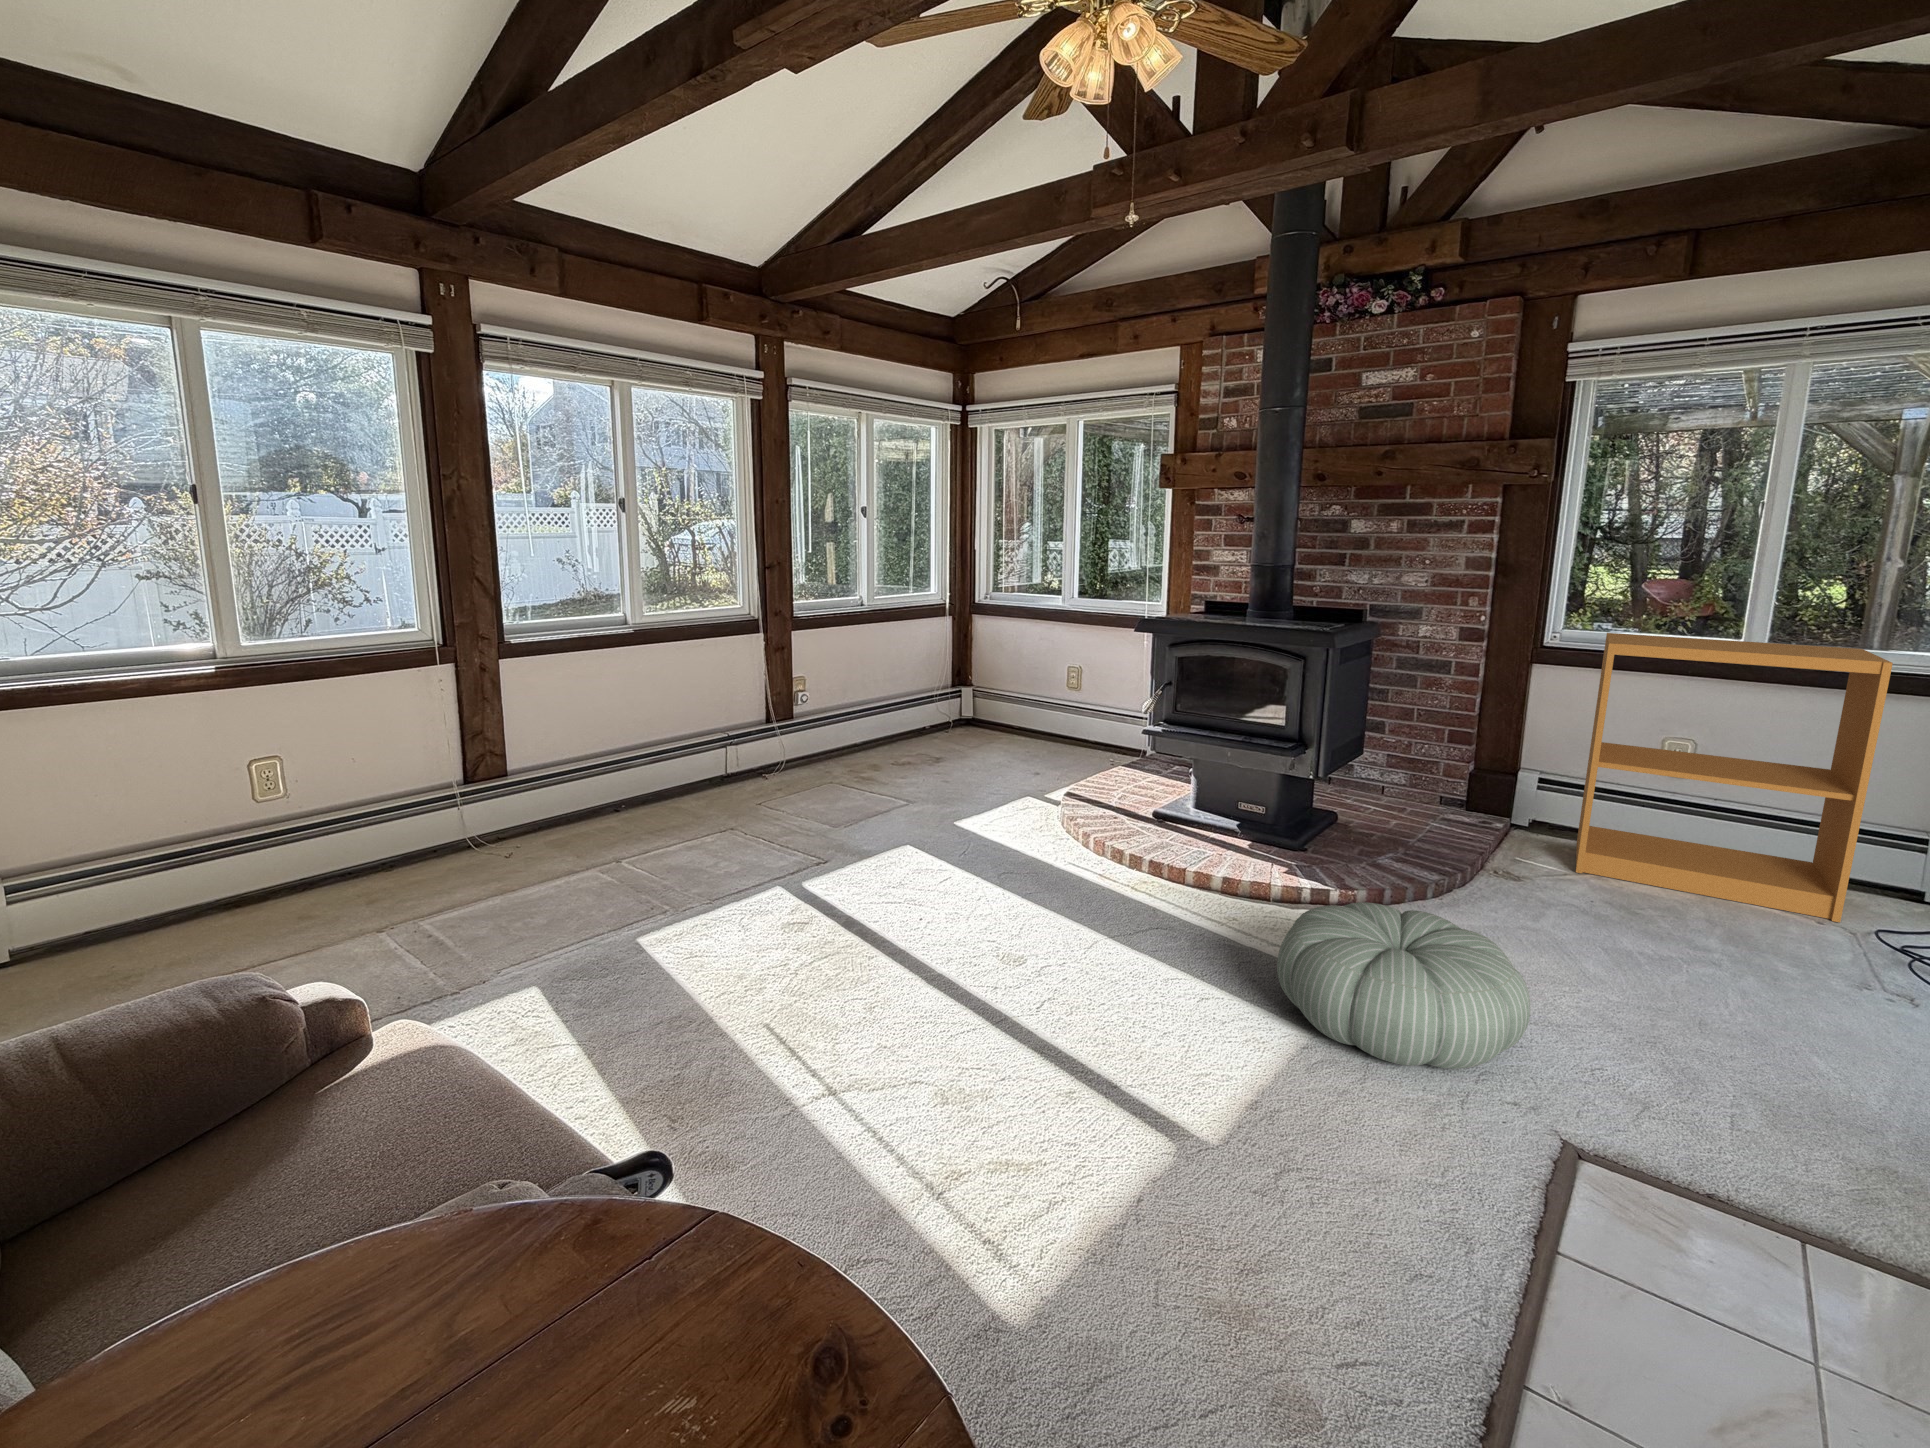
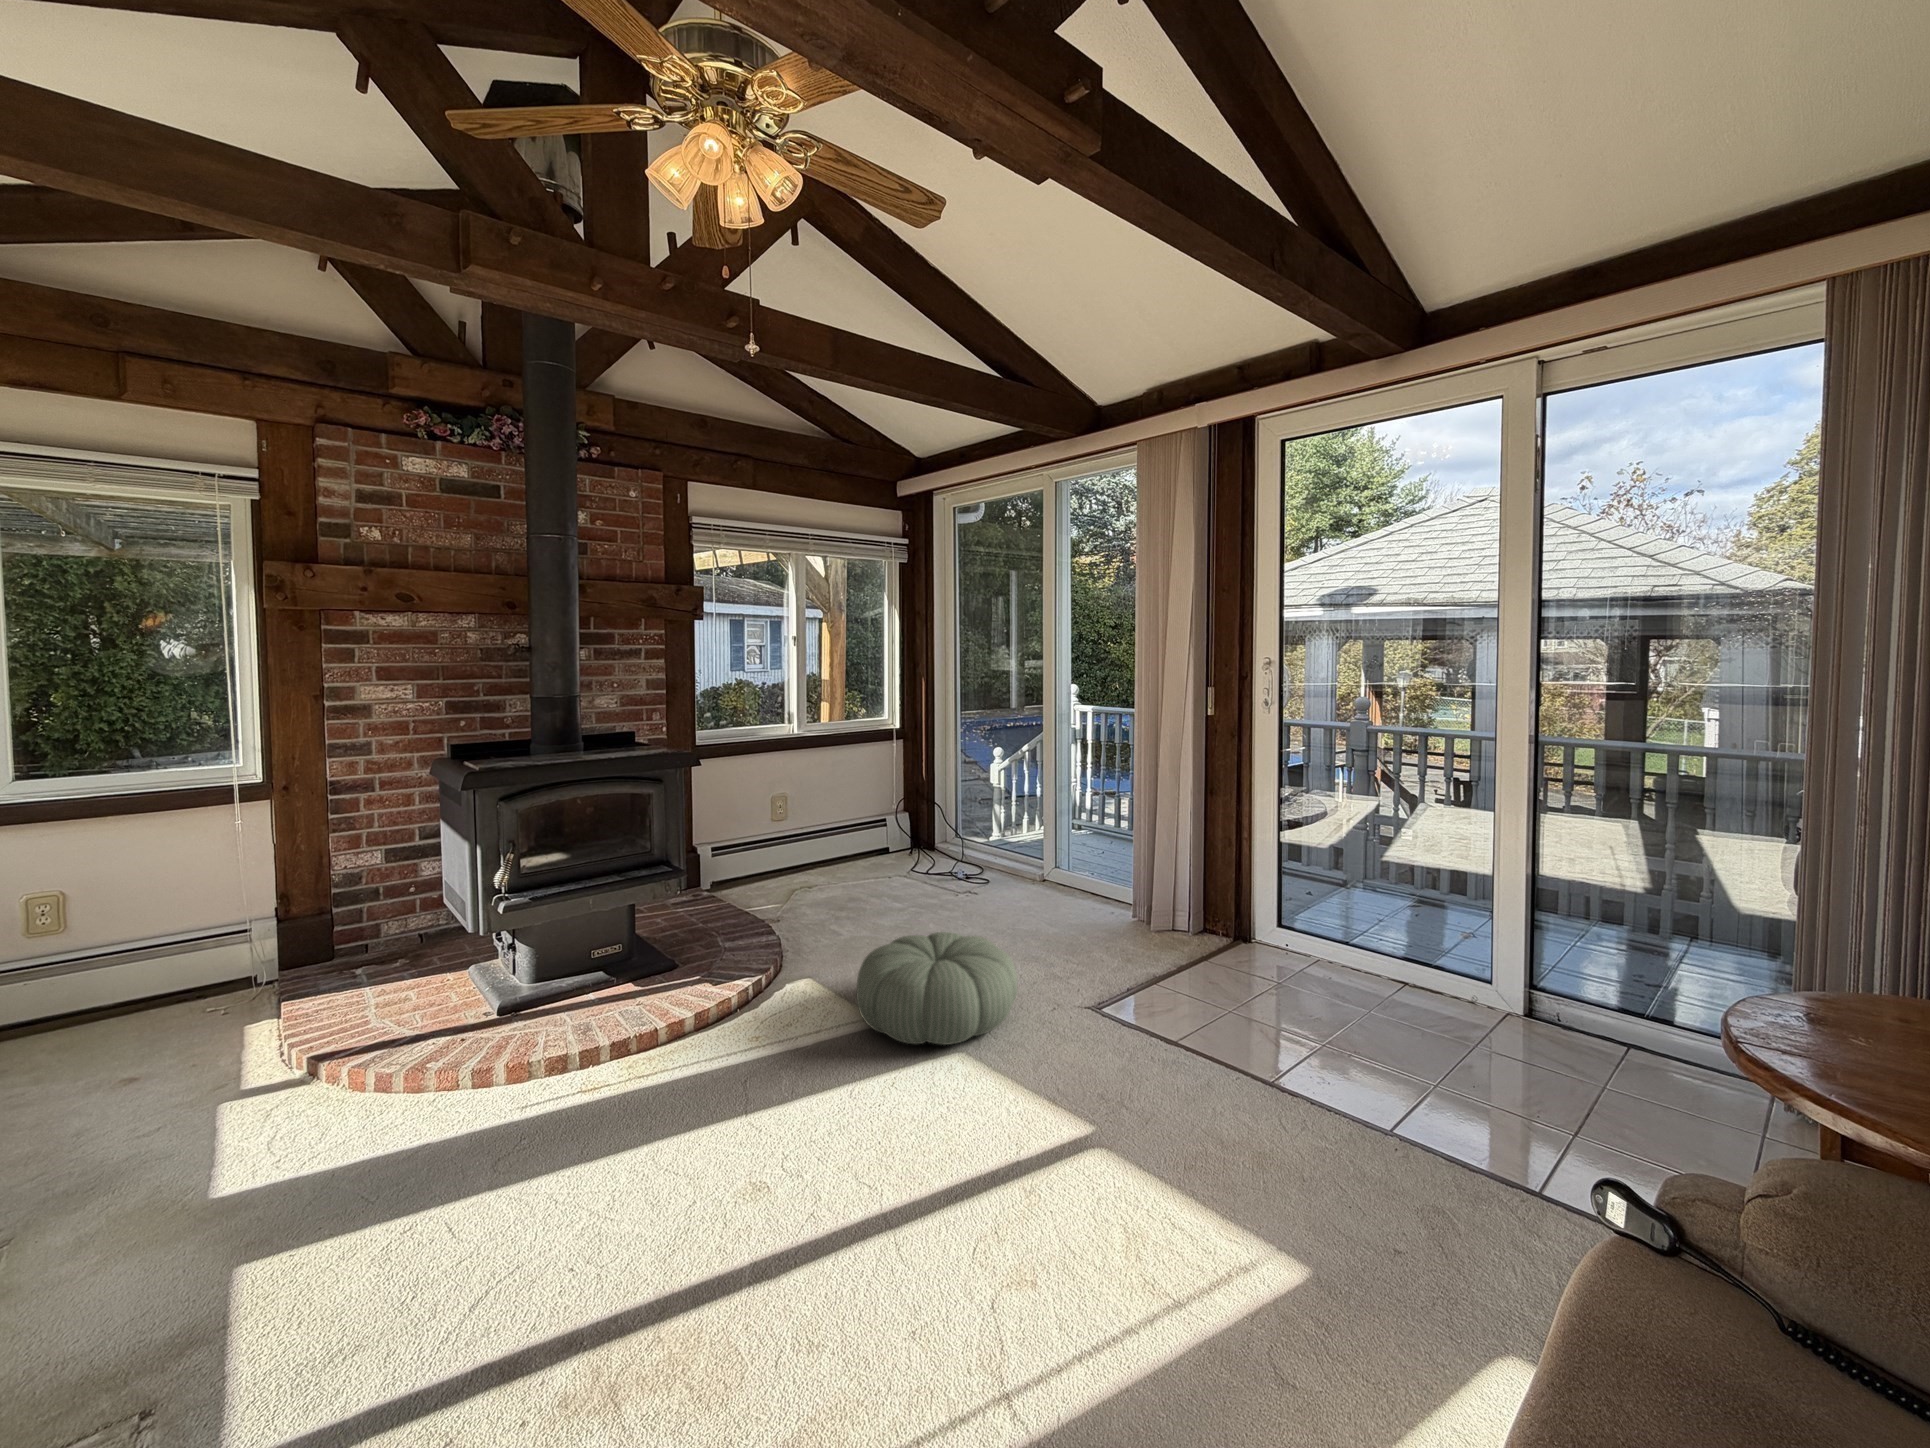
bookshelf: present [1576,633,1893,922] -> none [742,721,890,903]

